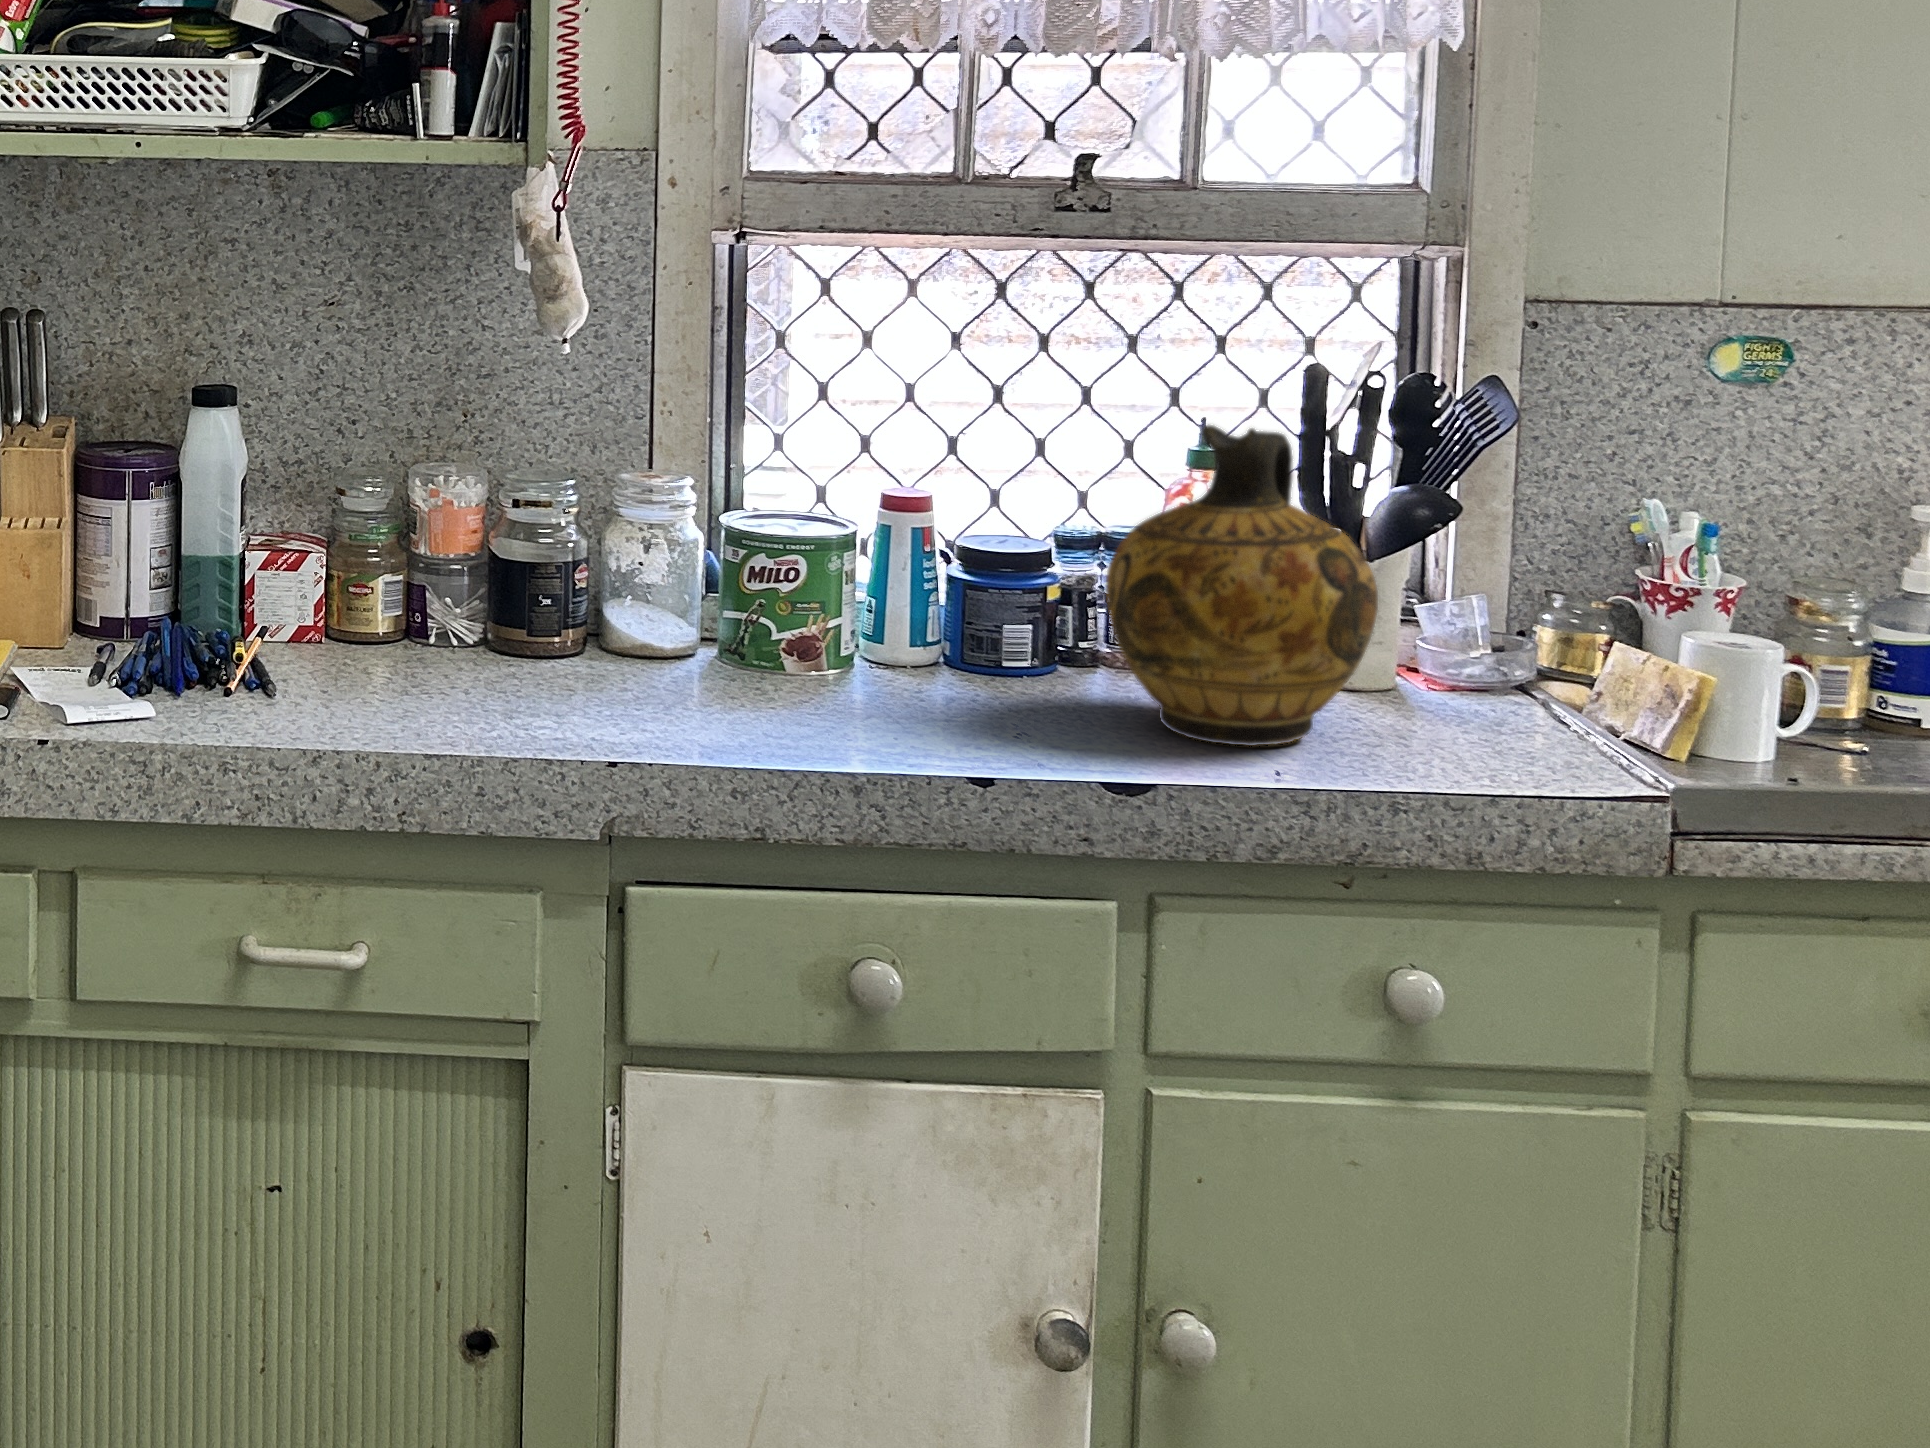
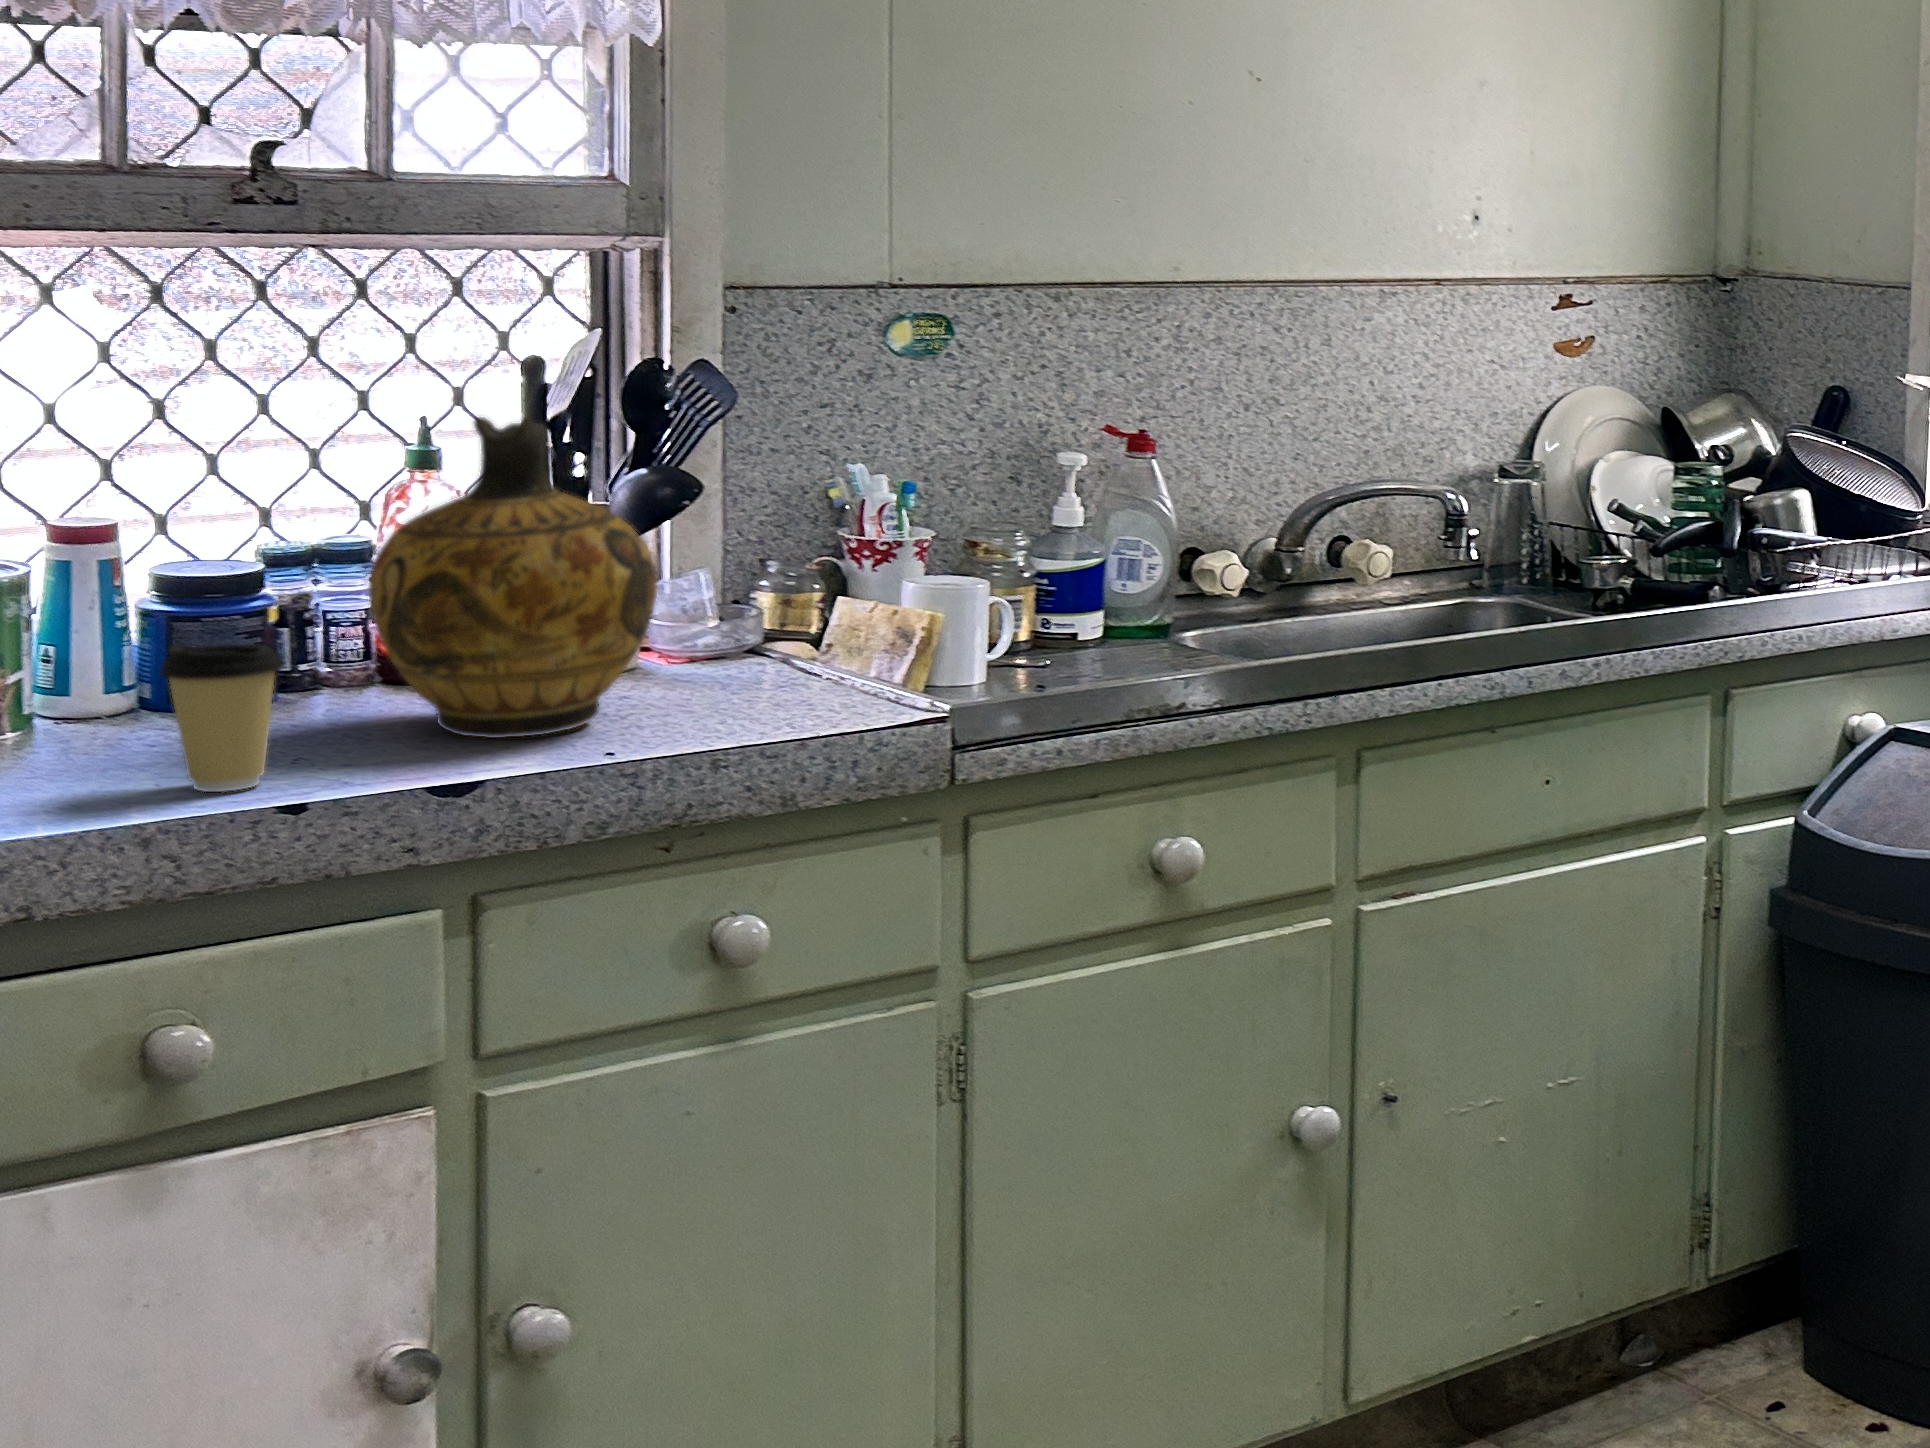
coffee cup: none [899,615,1001,755] -> present [160,644,283,792]

